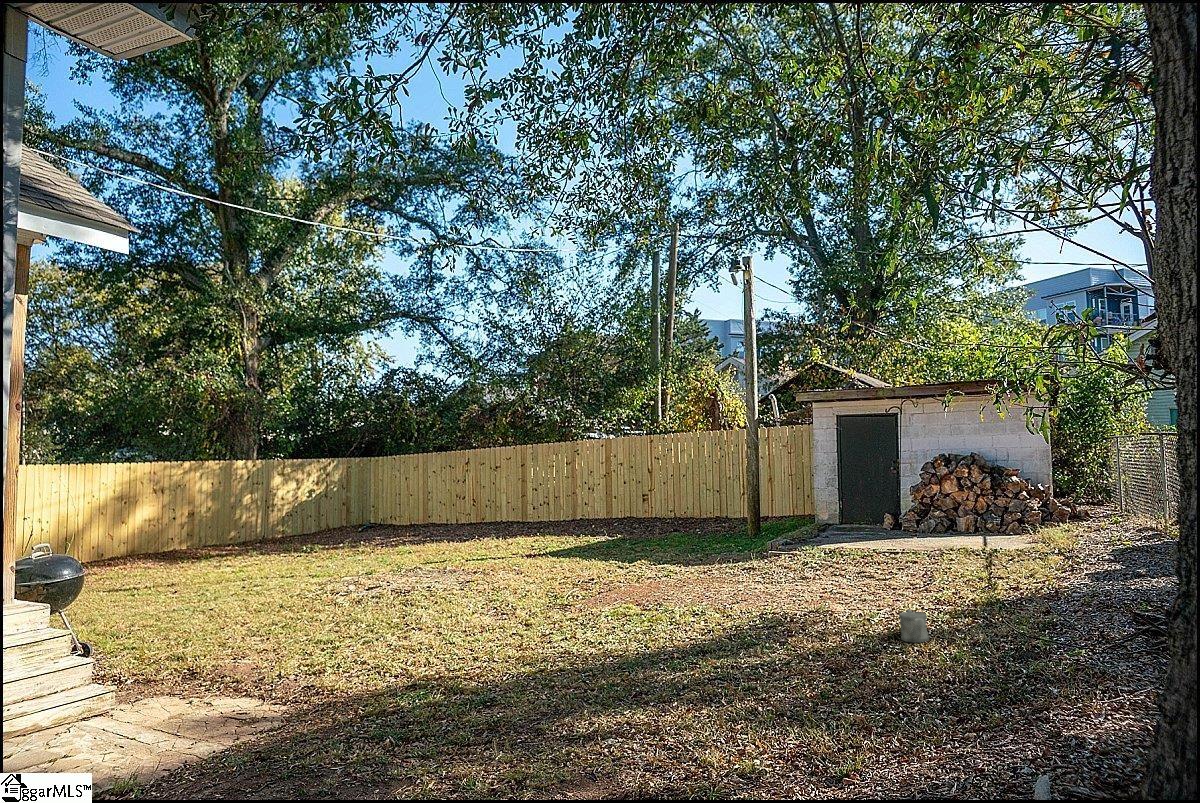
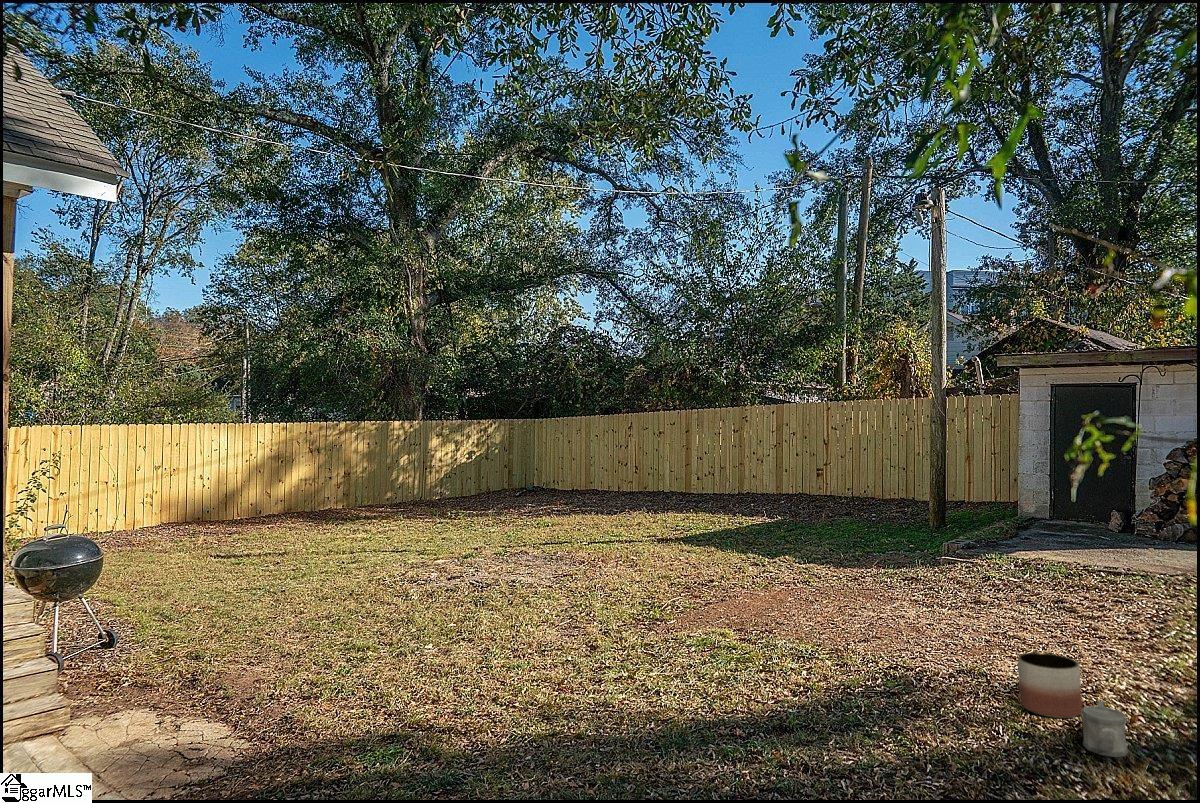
planter: none [851,588,896,631] -> present [1018,652,1082,718]

